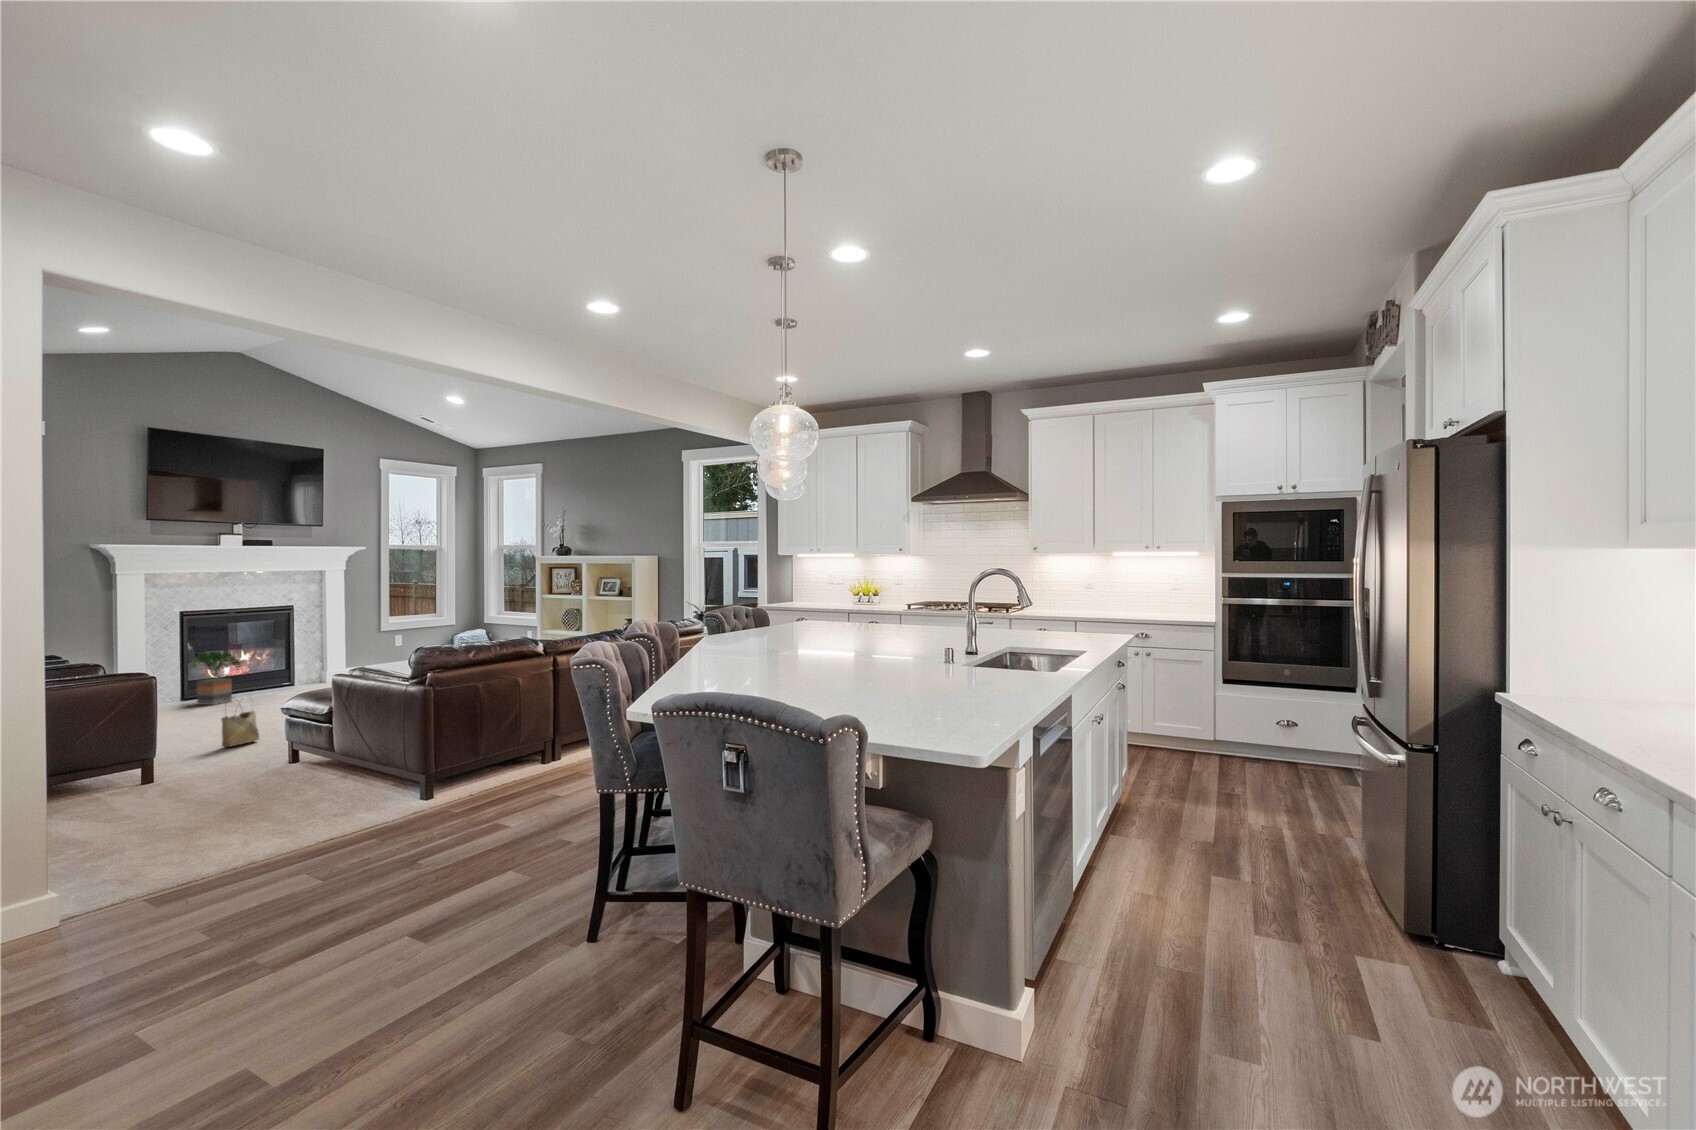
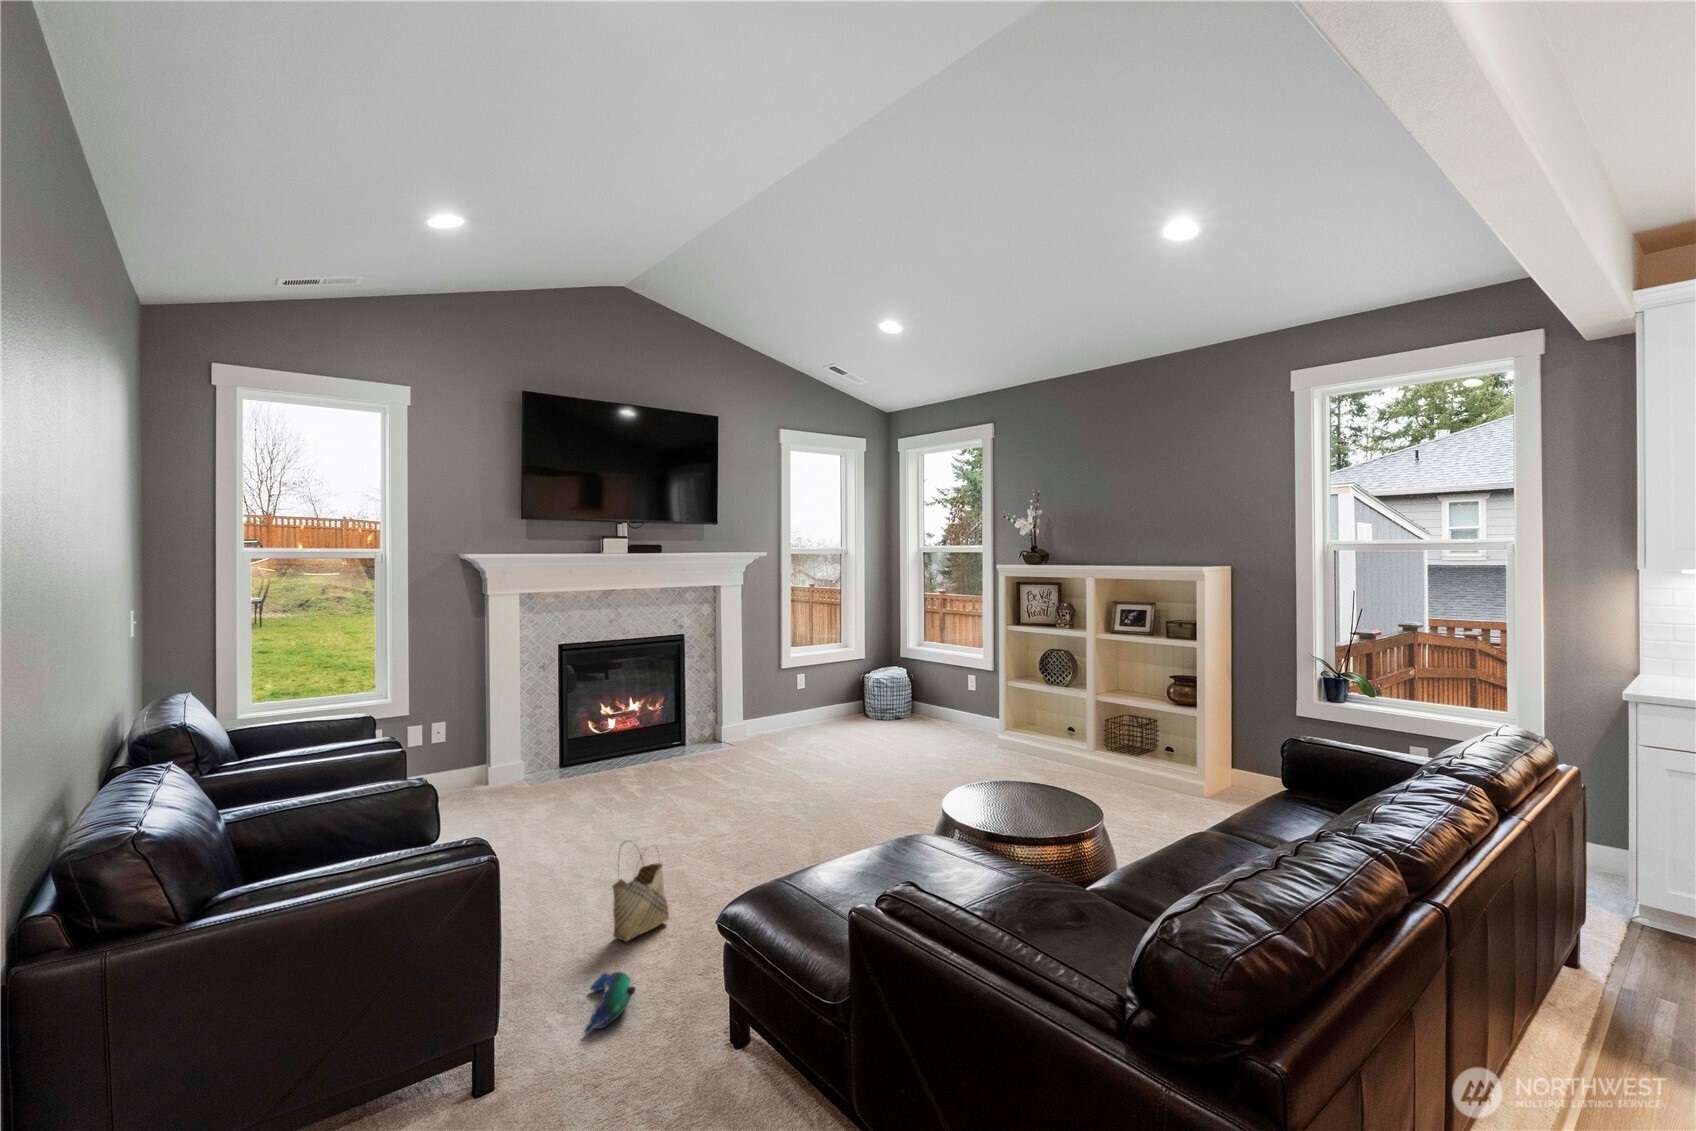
potted tree: present [193,651,241,705] -> none [570,701,631,782]
plush toy: none [202,746,234,767] -> present [585,972,636,1033]

